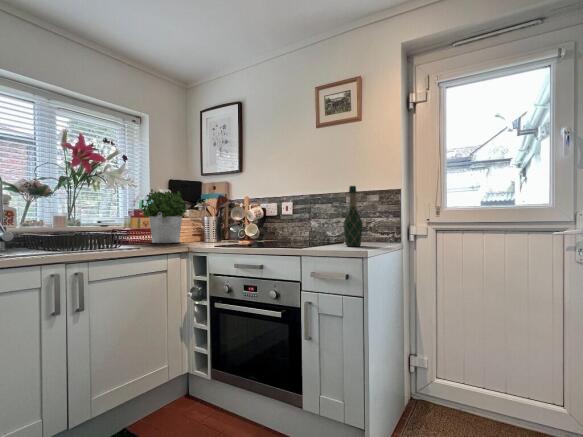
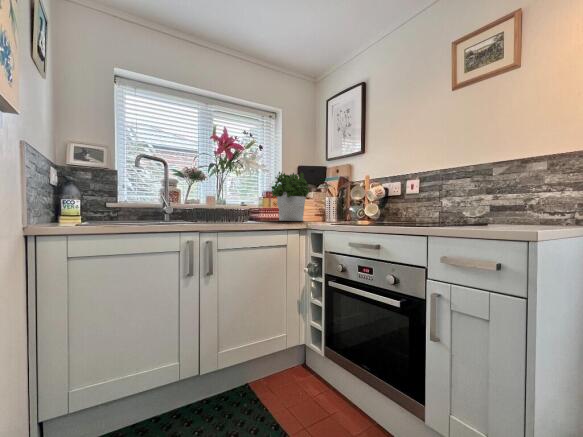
wine bottle: present [343,186,363,246] -> none [490,146,522,227]

